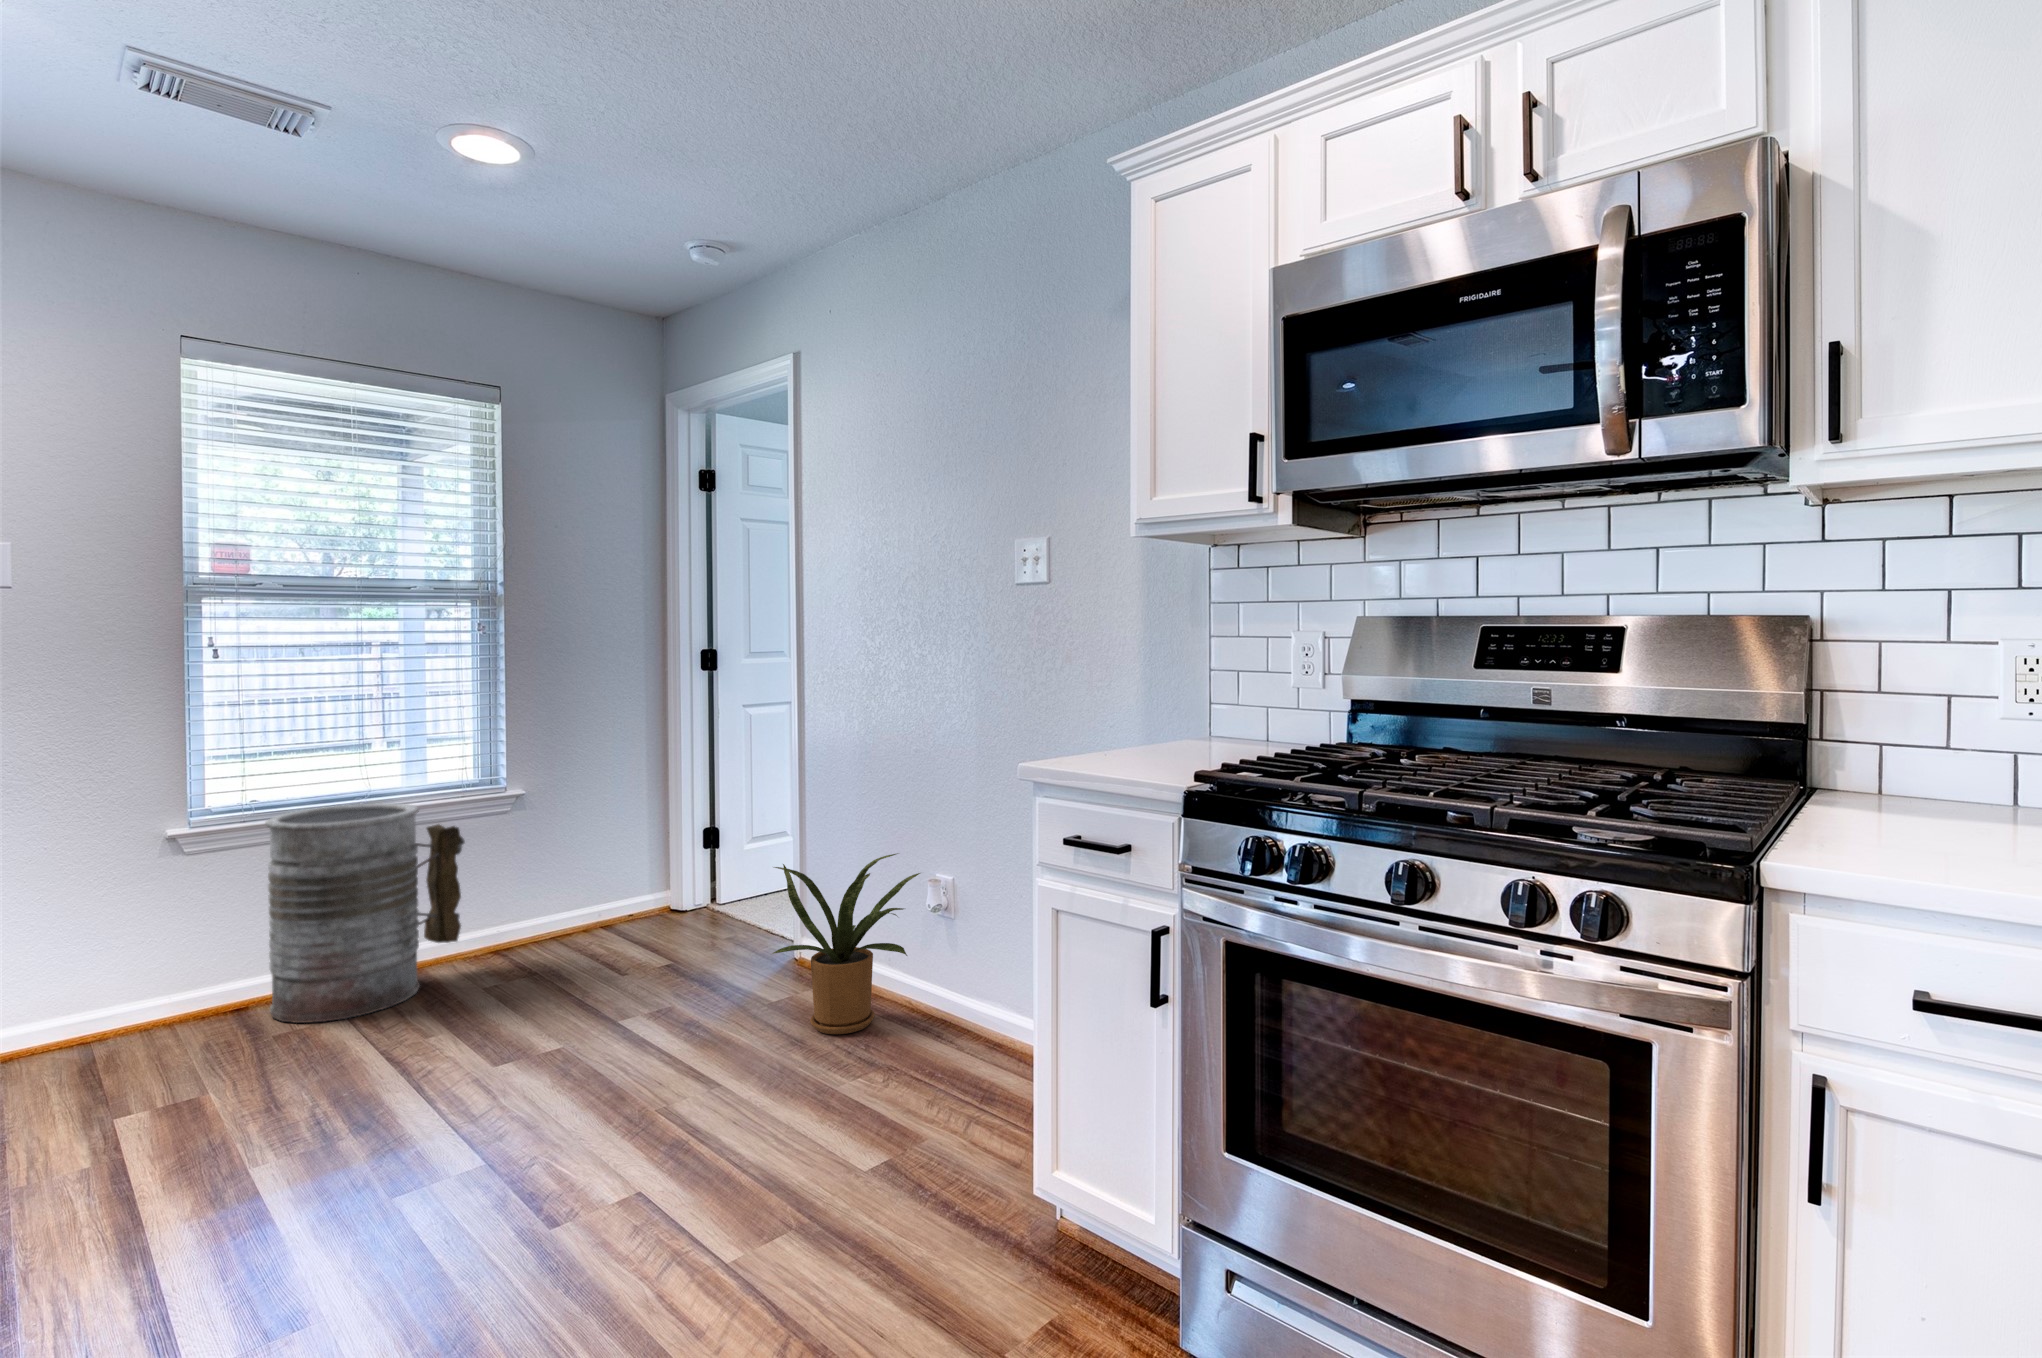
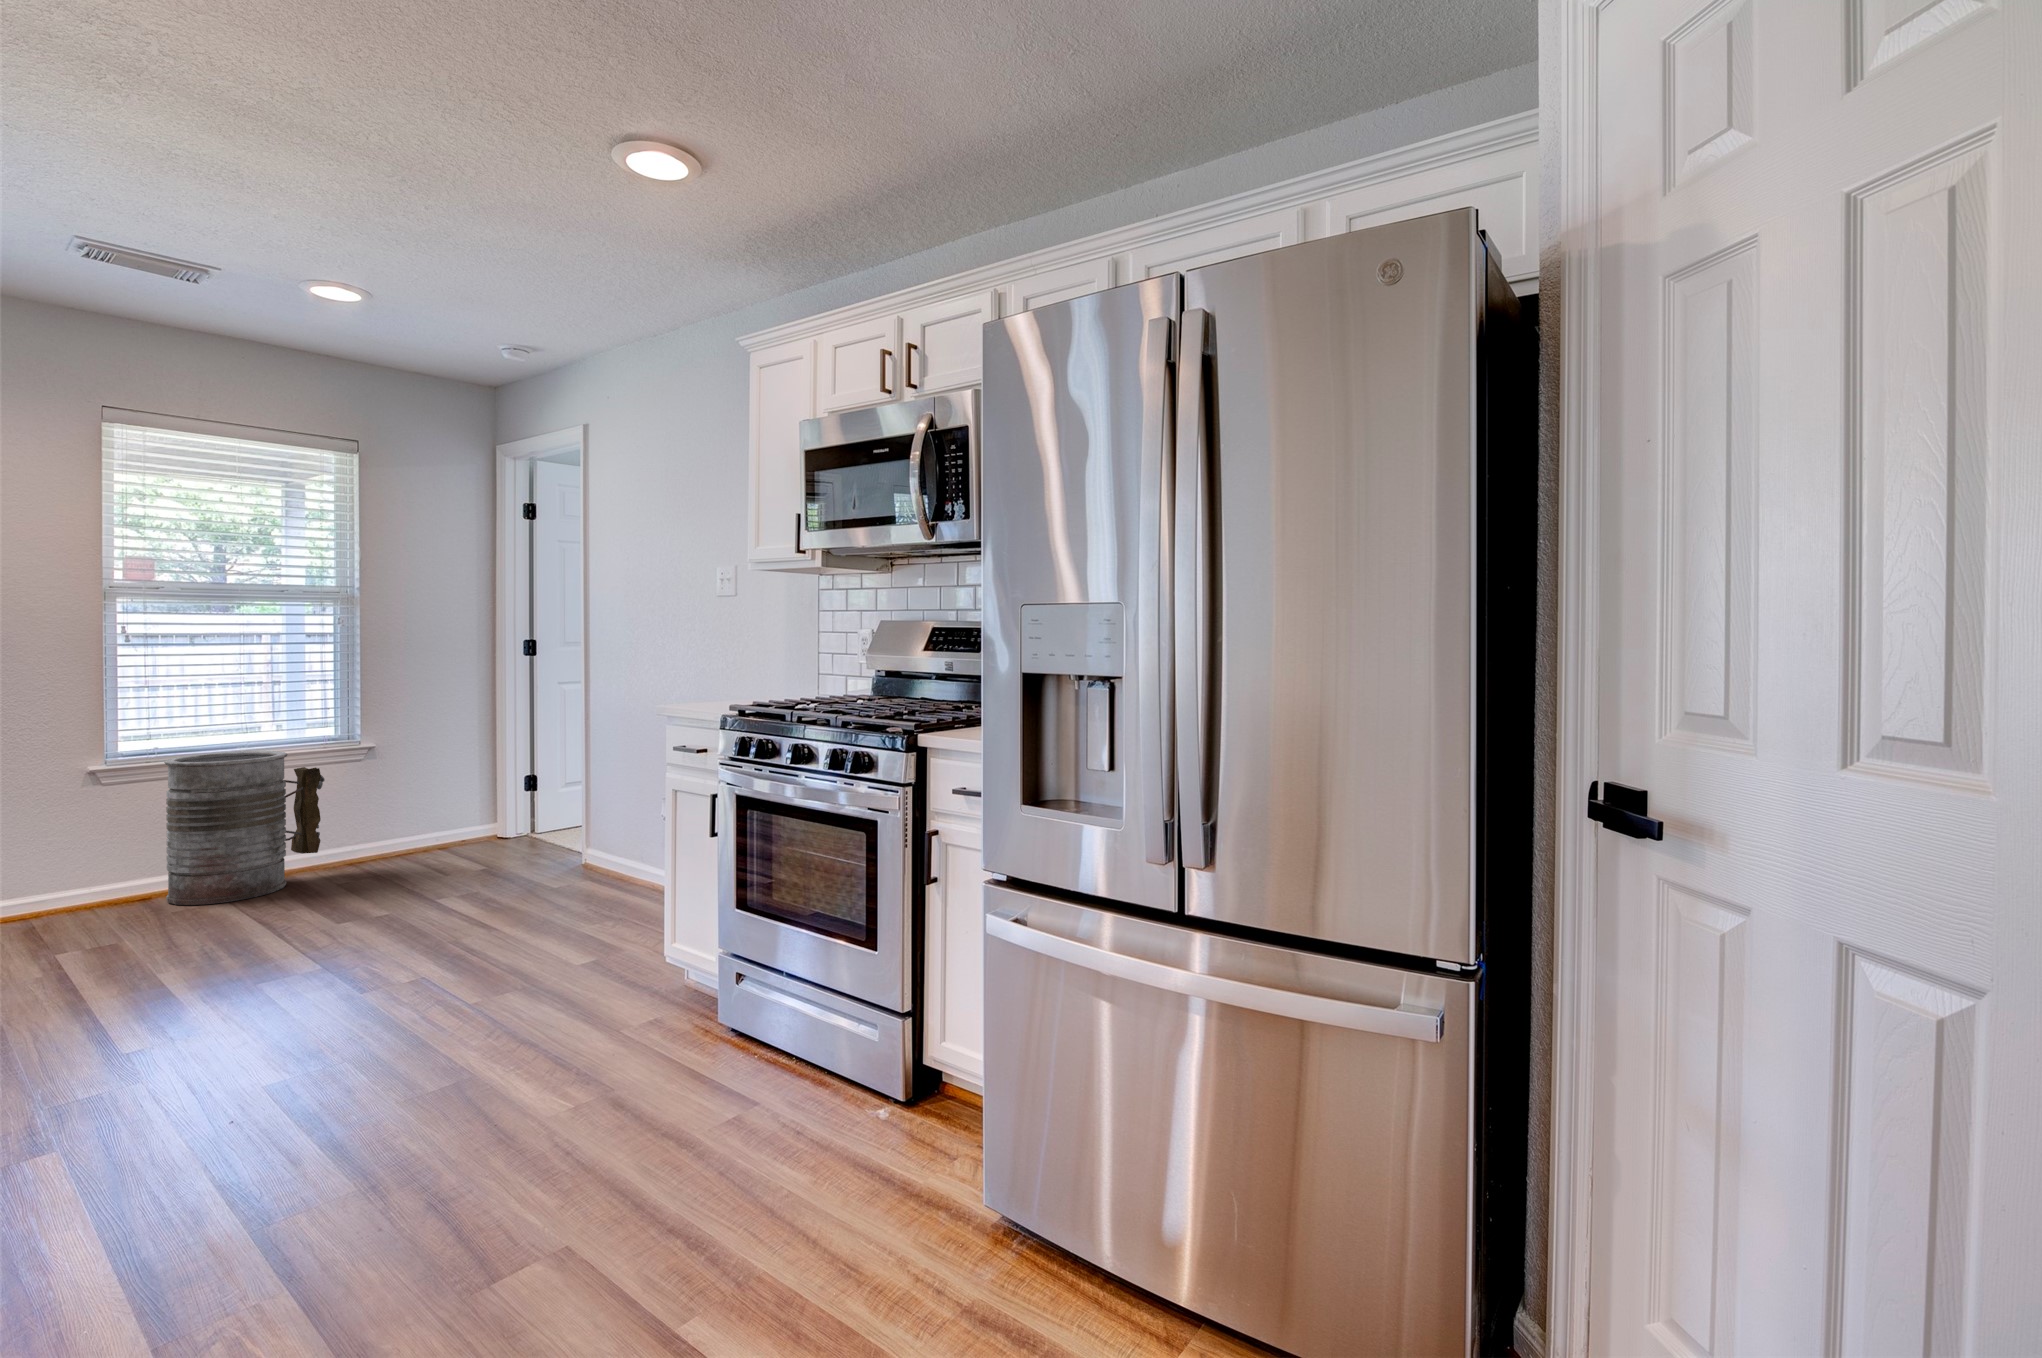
house plant: present [773,853,920,1034] -> none [544,779,660,902]

